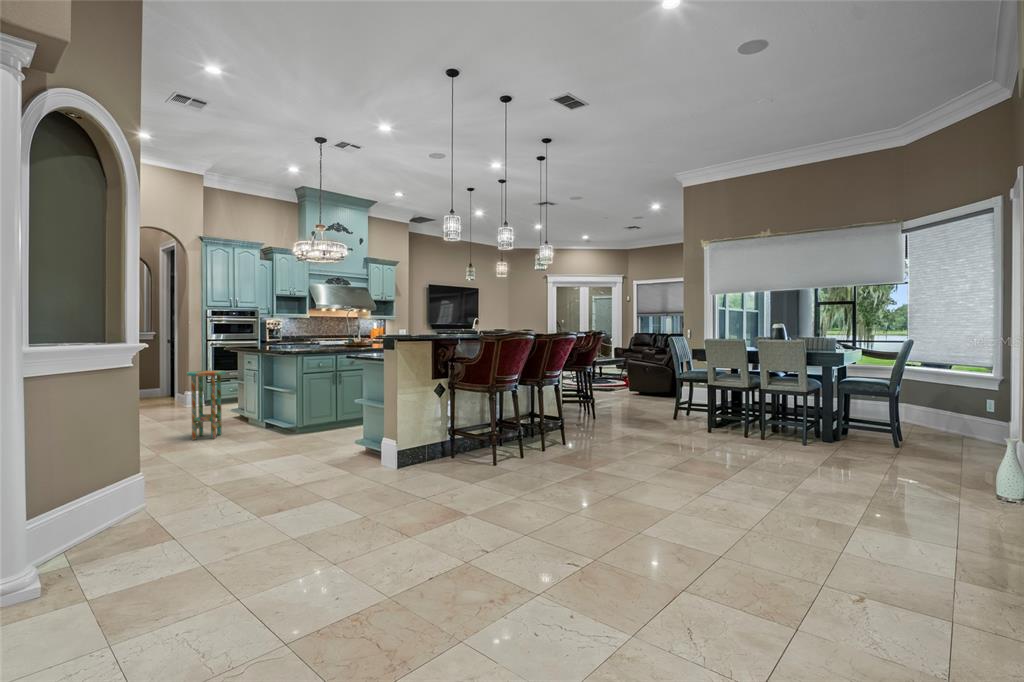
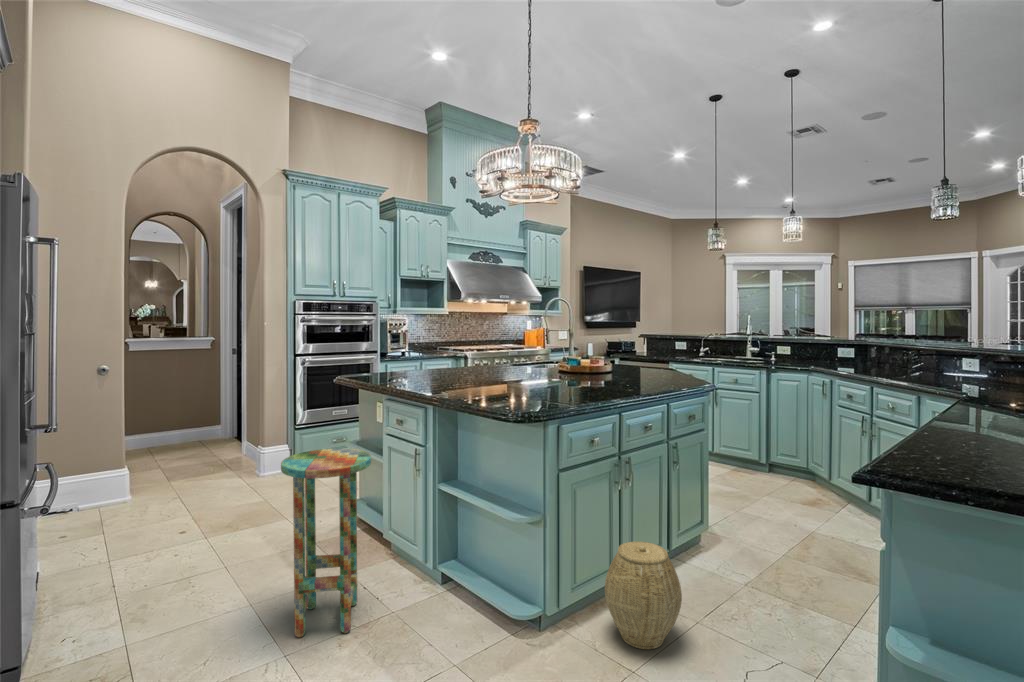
woven basket: none [317,402,347,439] -> present [605,542,682,649]

